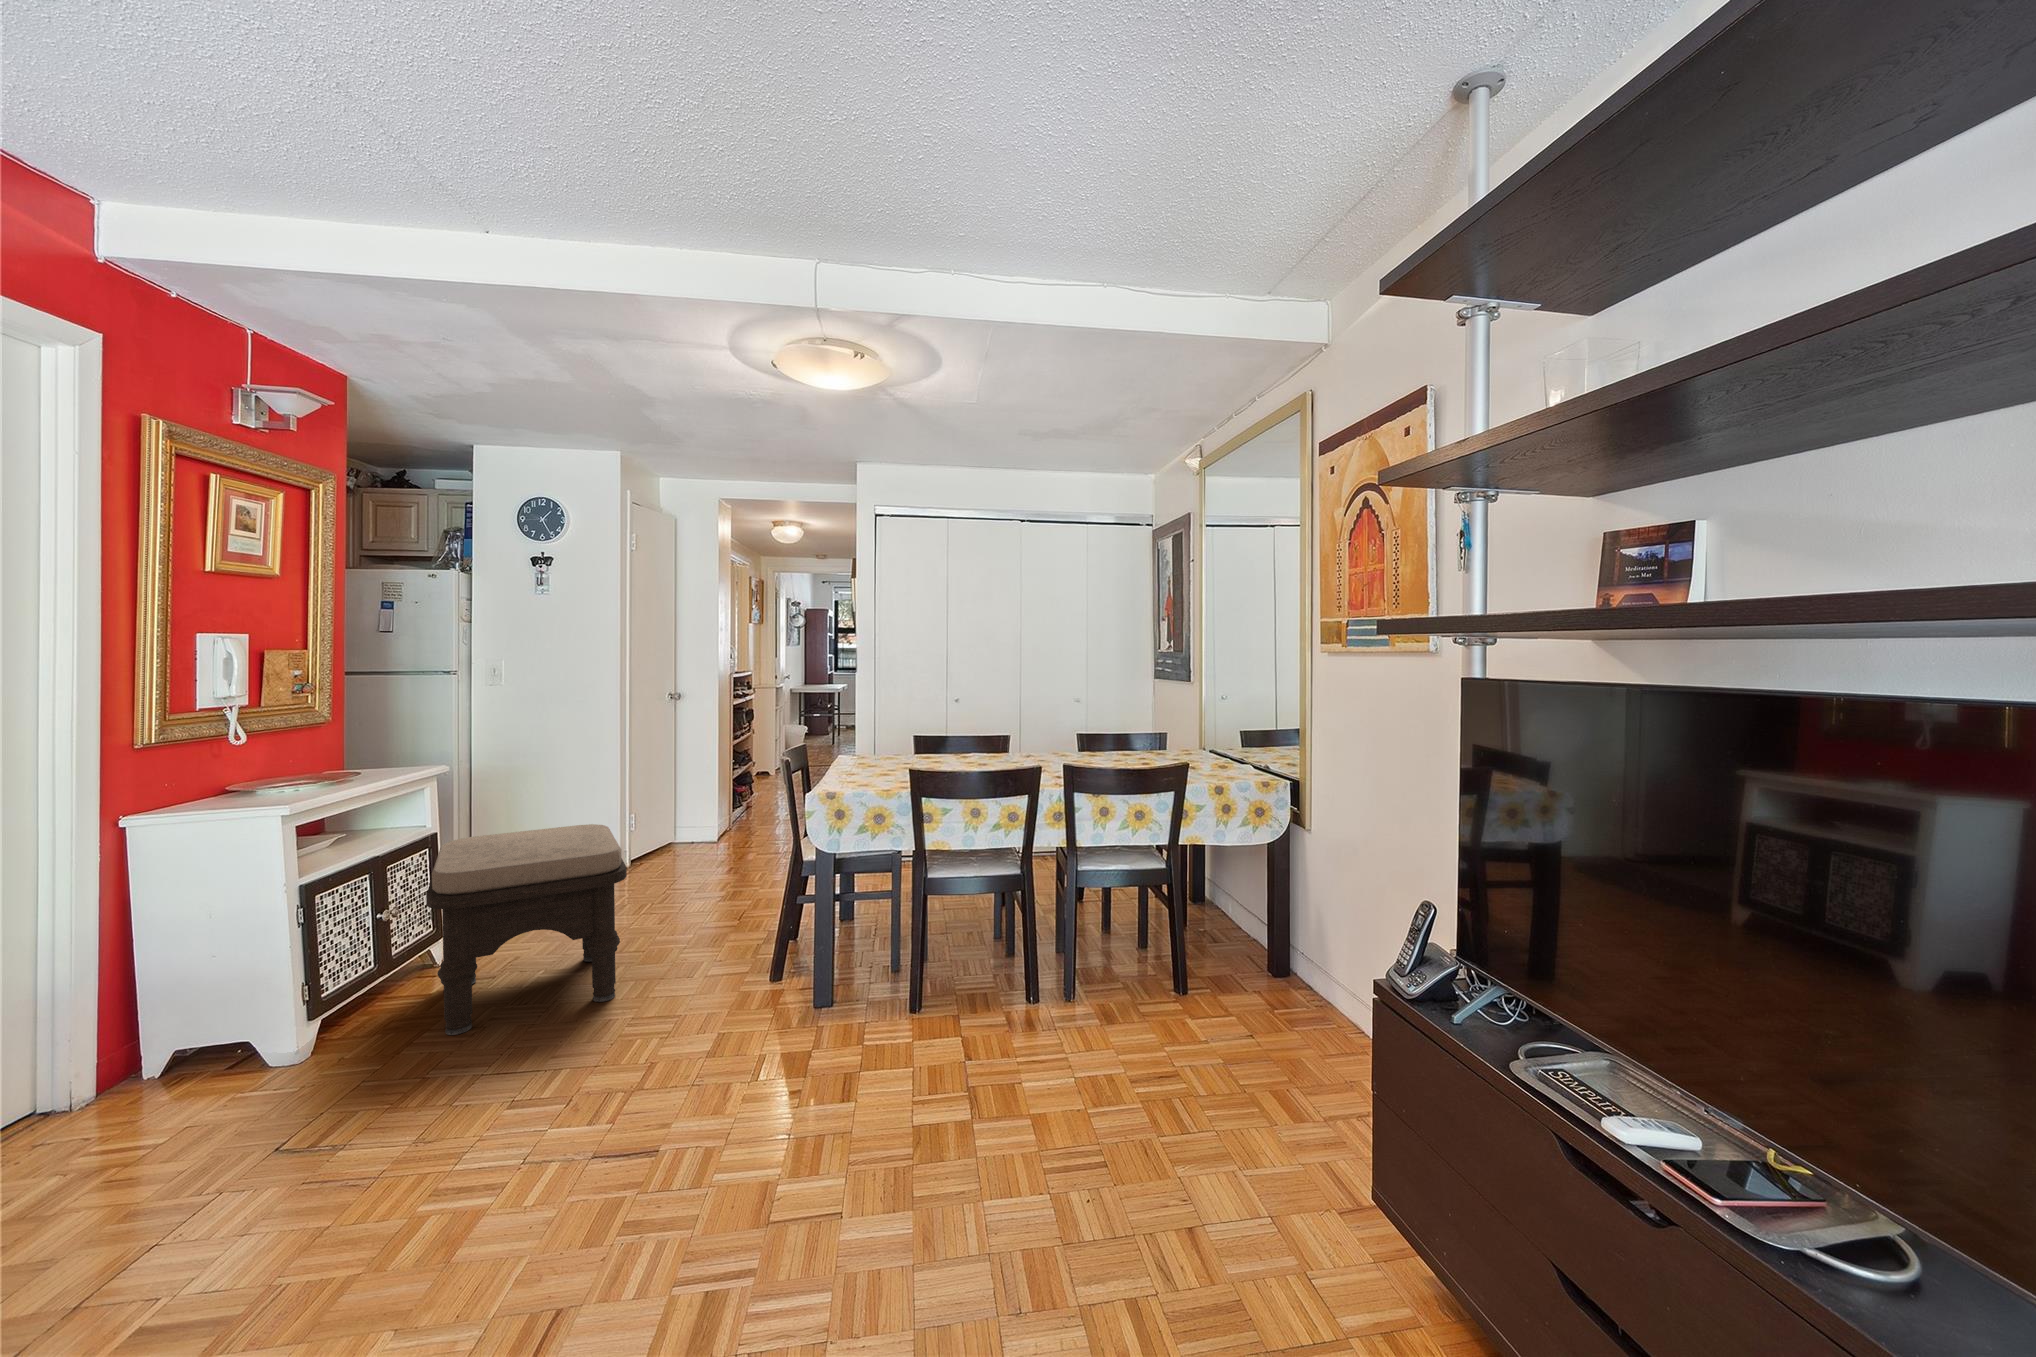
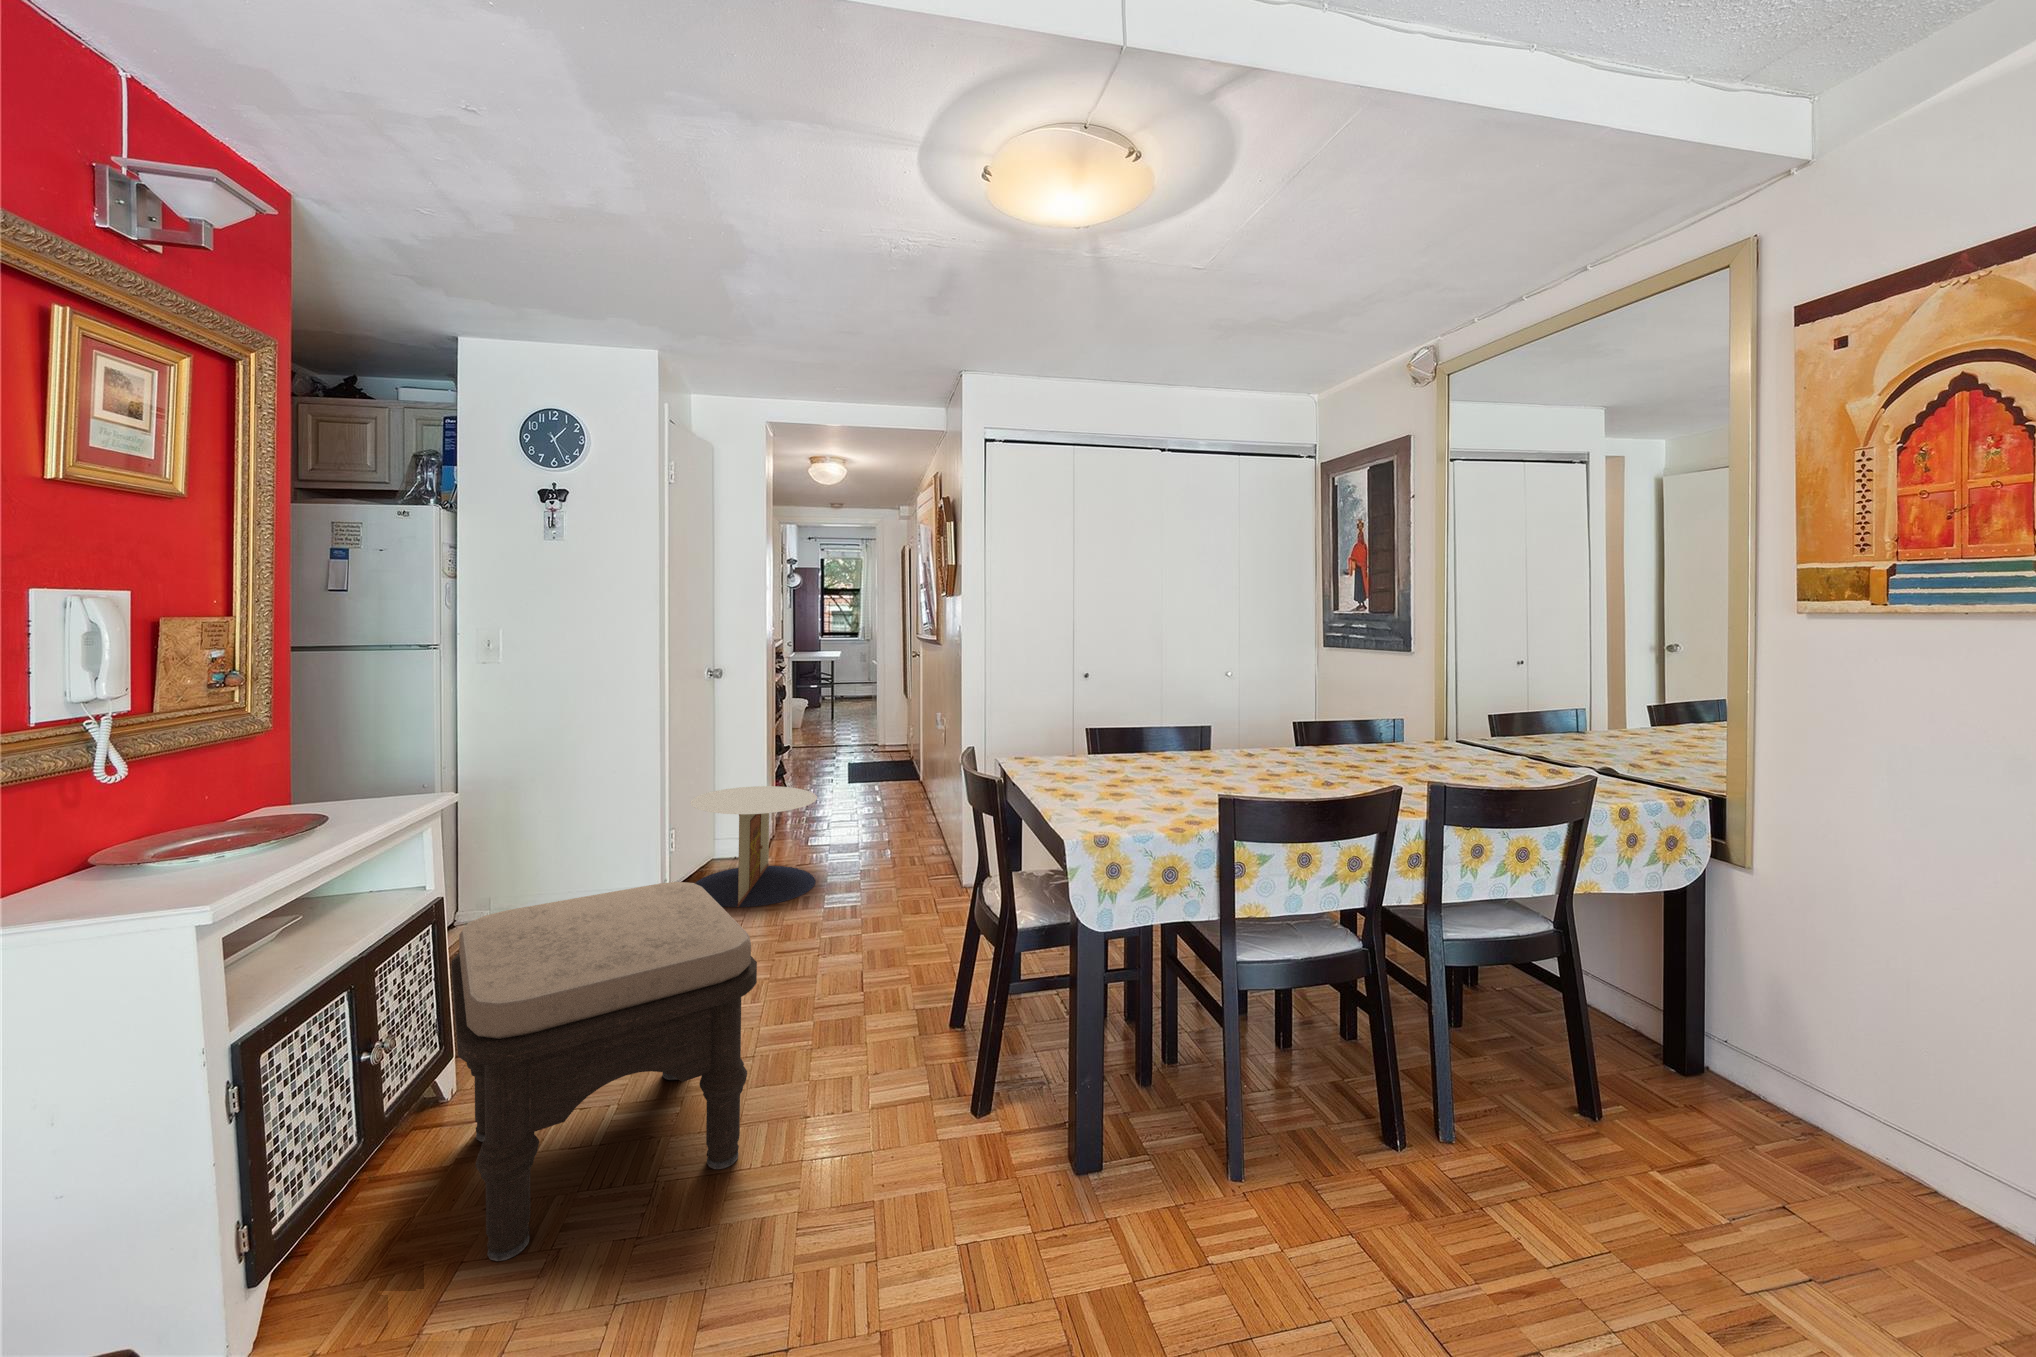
side table: none [650,780,754,871] -> present [691,786,817,907]

